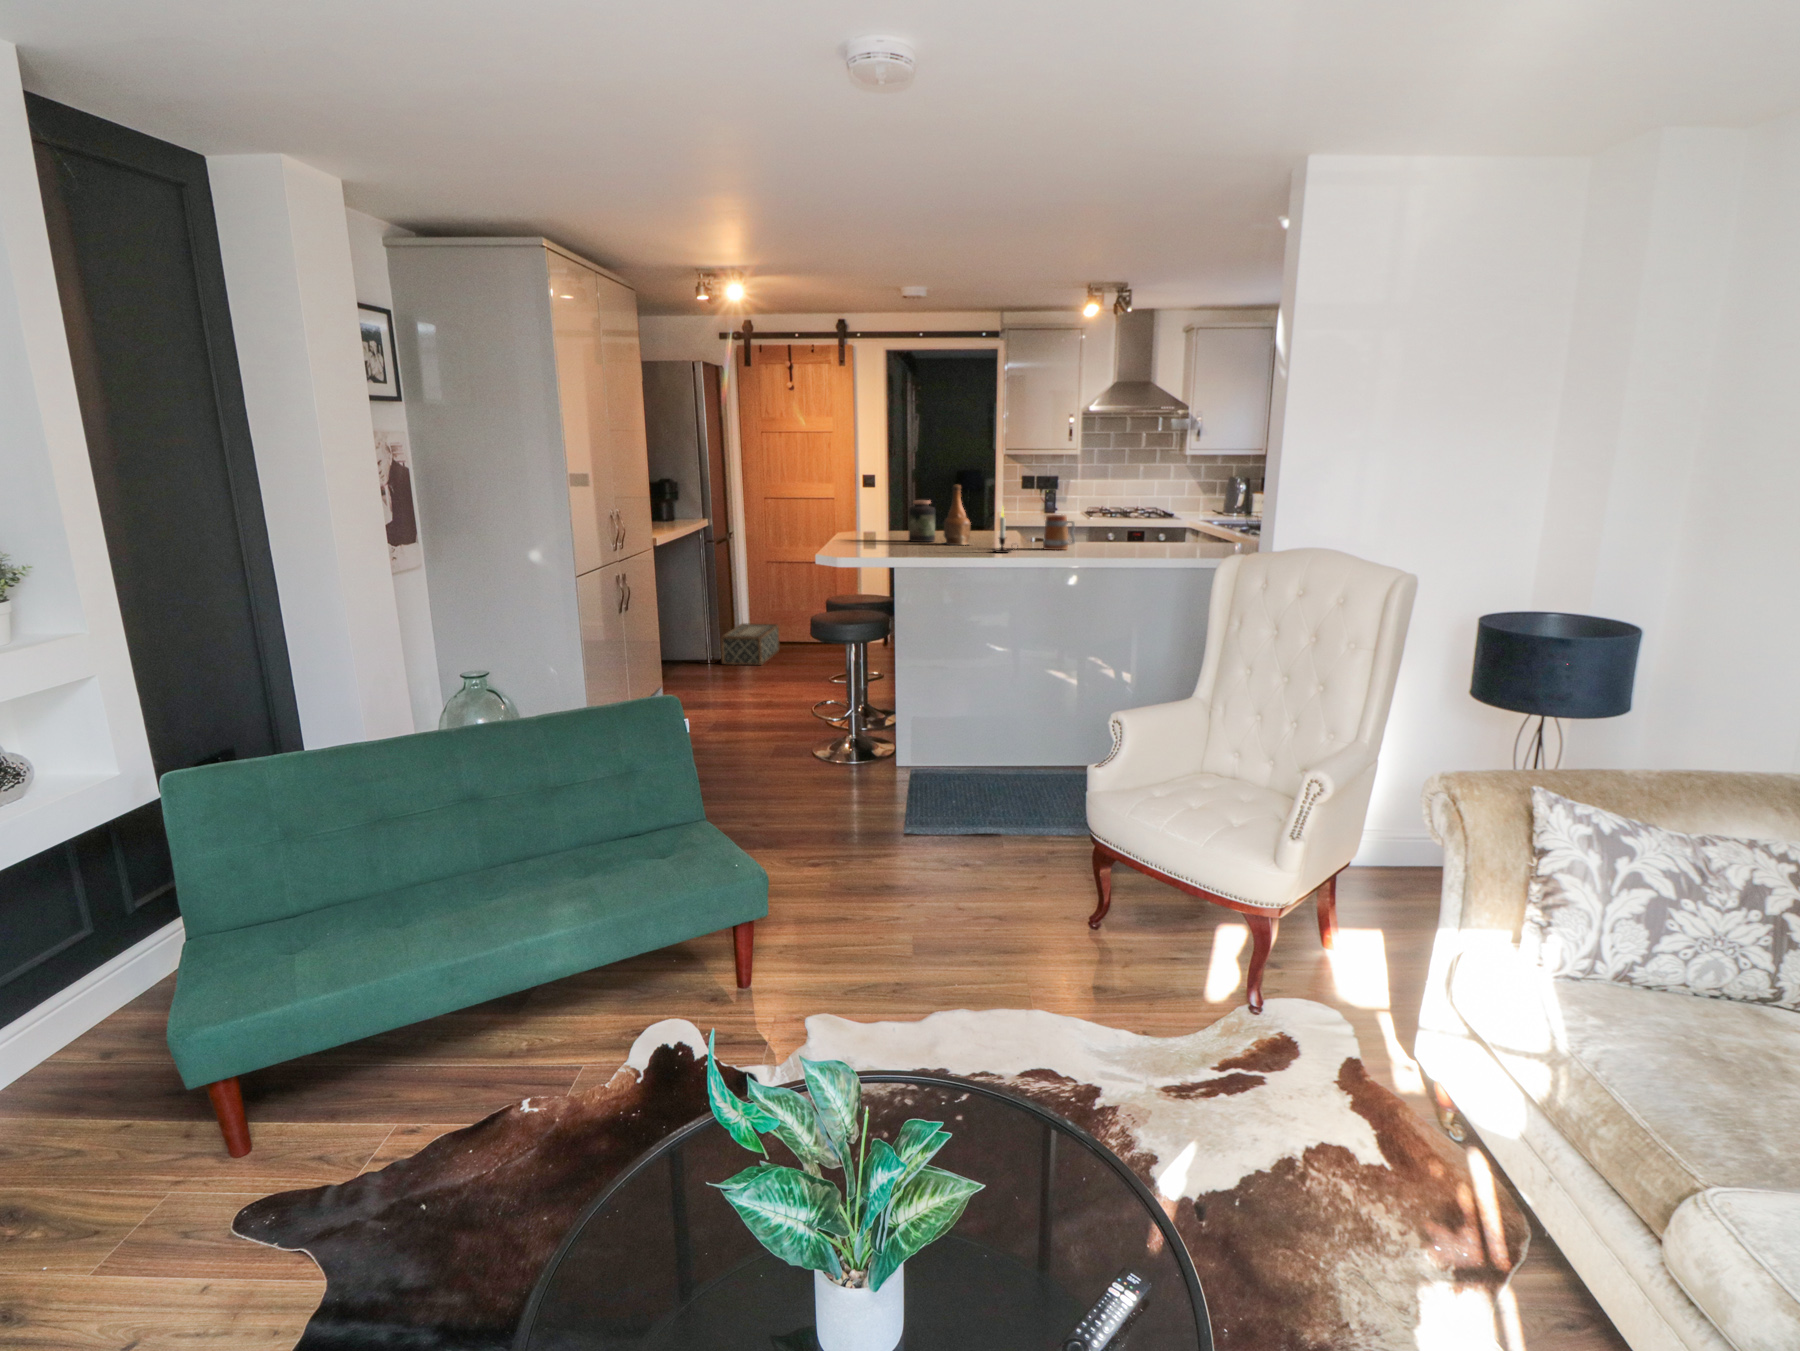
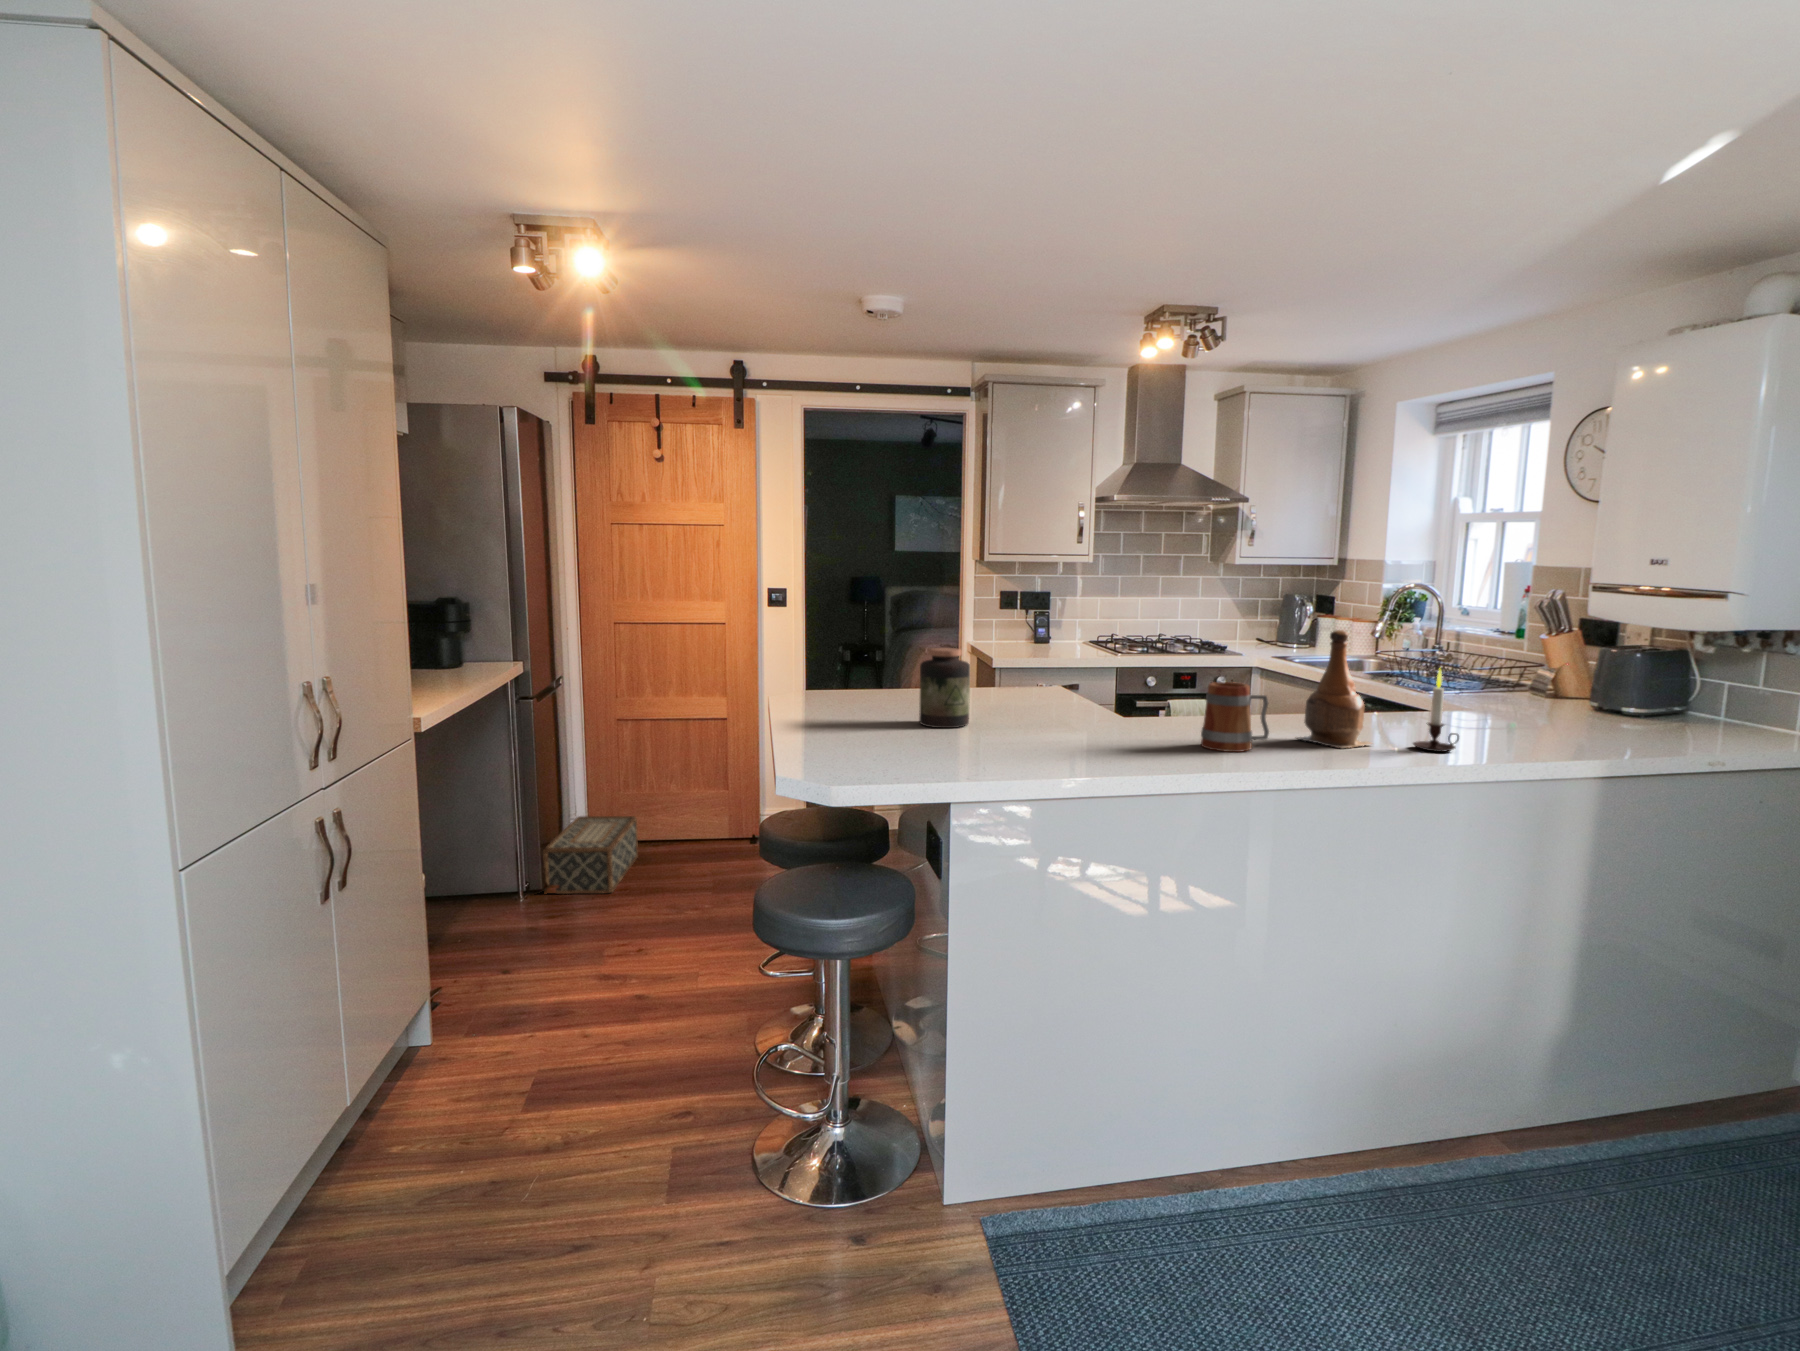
bottle: present [944,485,971,545] -> present [1297,630,1371,748]
candle: present [993,508,1013,553] -> present [1413,669,1459,752]

